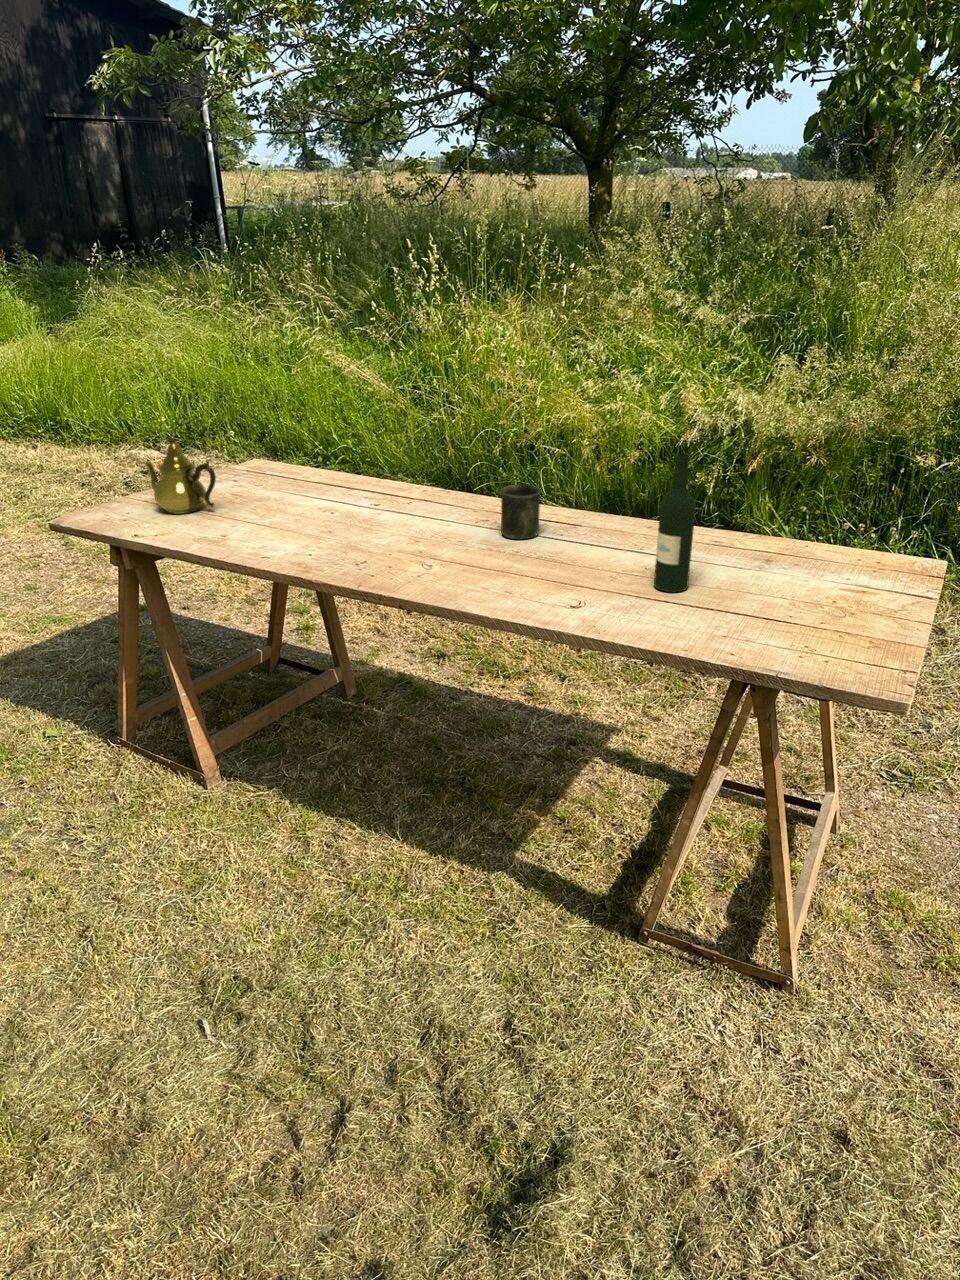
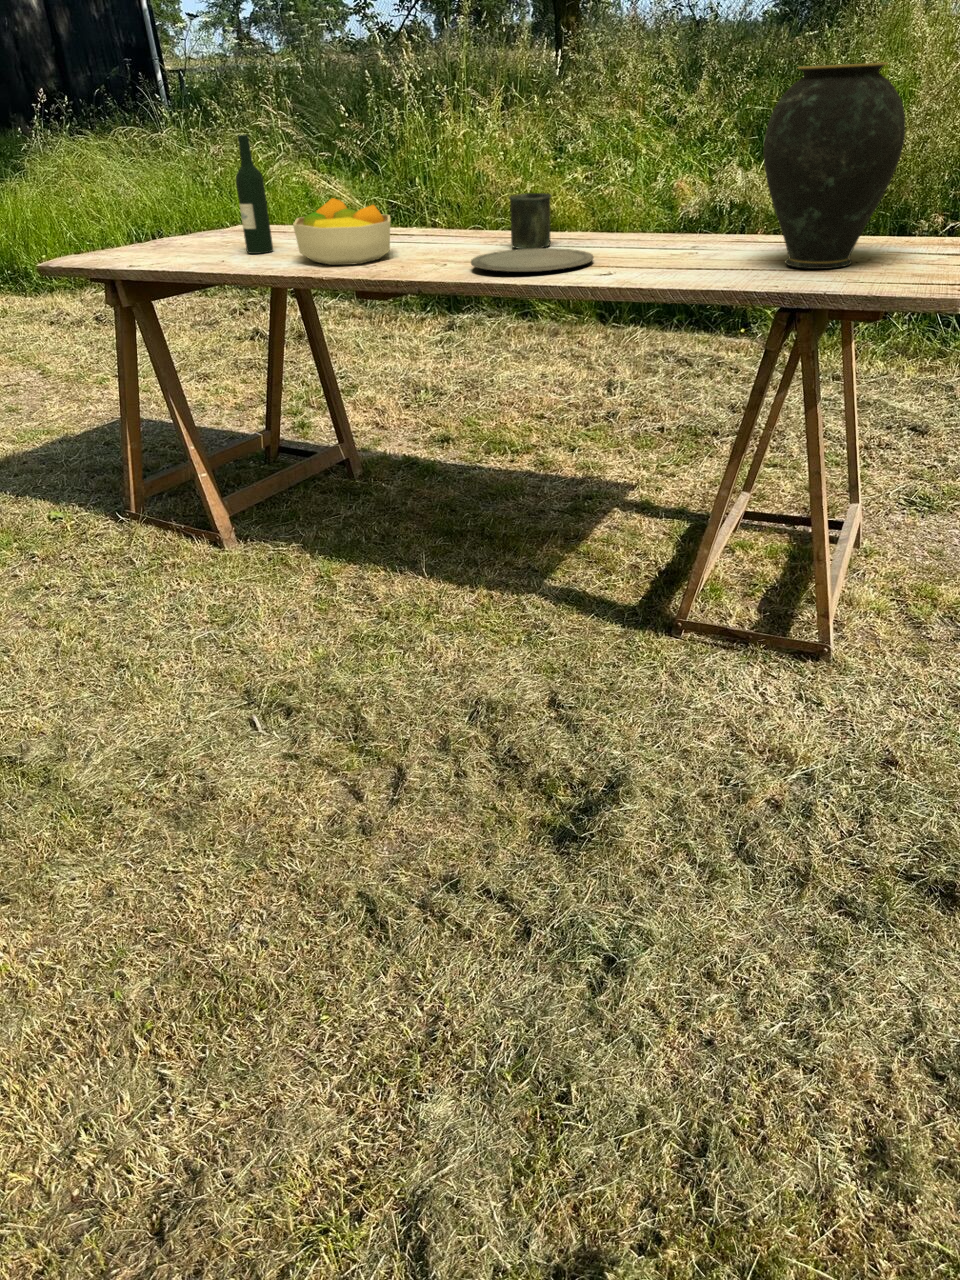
teapot: present [143,430,216,514] -> none [128,168,208,262]
vase: none [736,438,872,625] -> present [764,62,905,269]
wine bottle: present [654,454,696,592] -> present [236,135,273,254]
fruit bowl: none [293,472,388,544] -> present [293,198,390,265]
plate: none [455,548,574,592] -> present [471,248,594,272]

